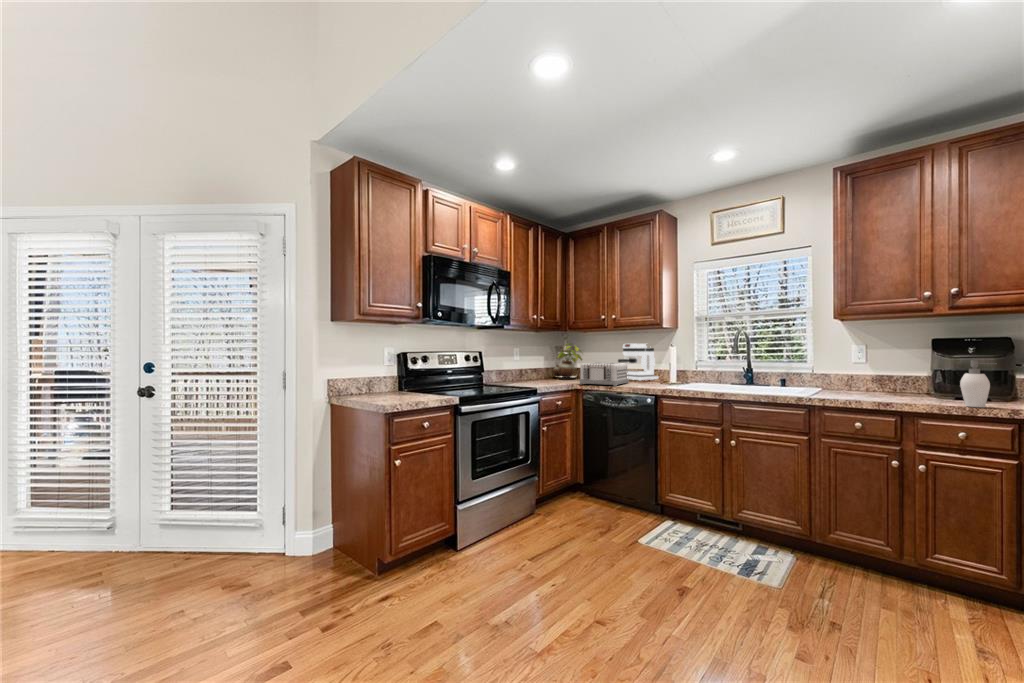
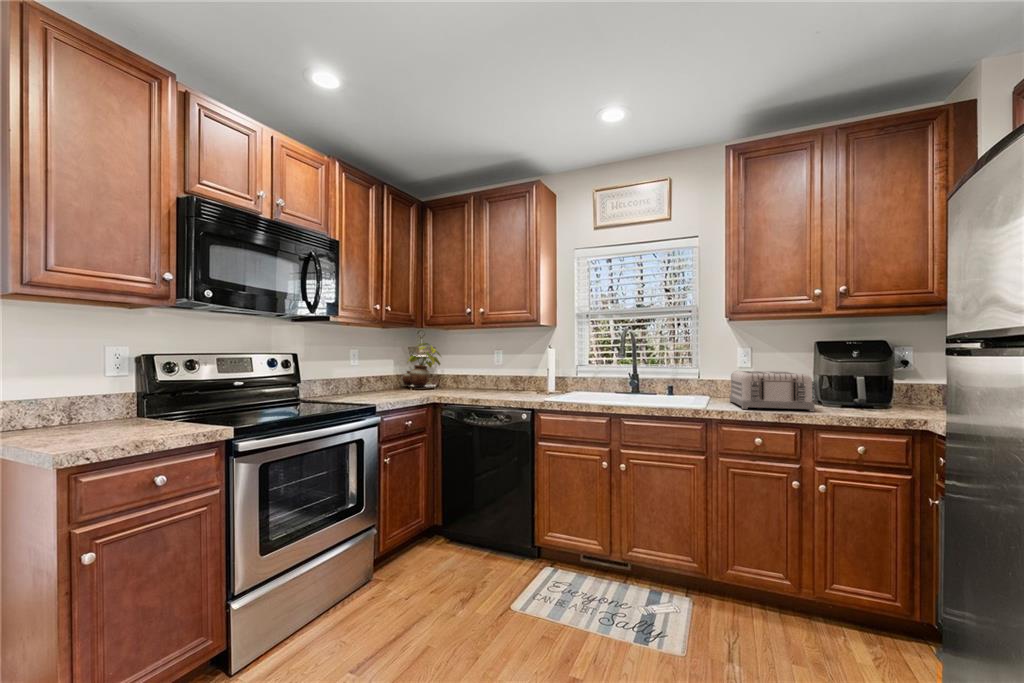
coffee maker: present [618,344,659,381] -> none [484,344,532,390]
soap dispenser: present [960,360,990,407] -> none [861,365,899,418]
toaster: present [579,362,629,386] -> present [729,371,815,411]

